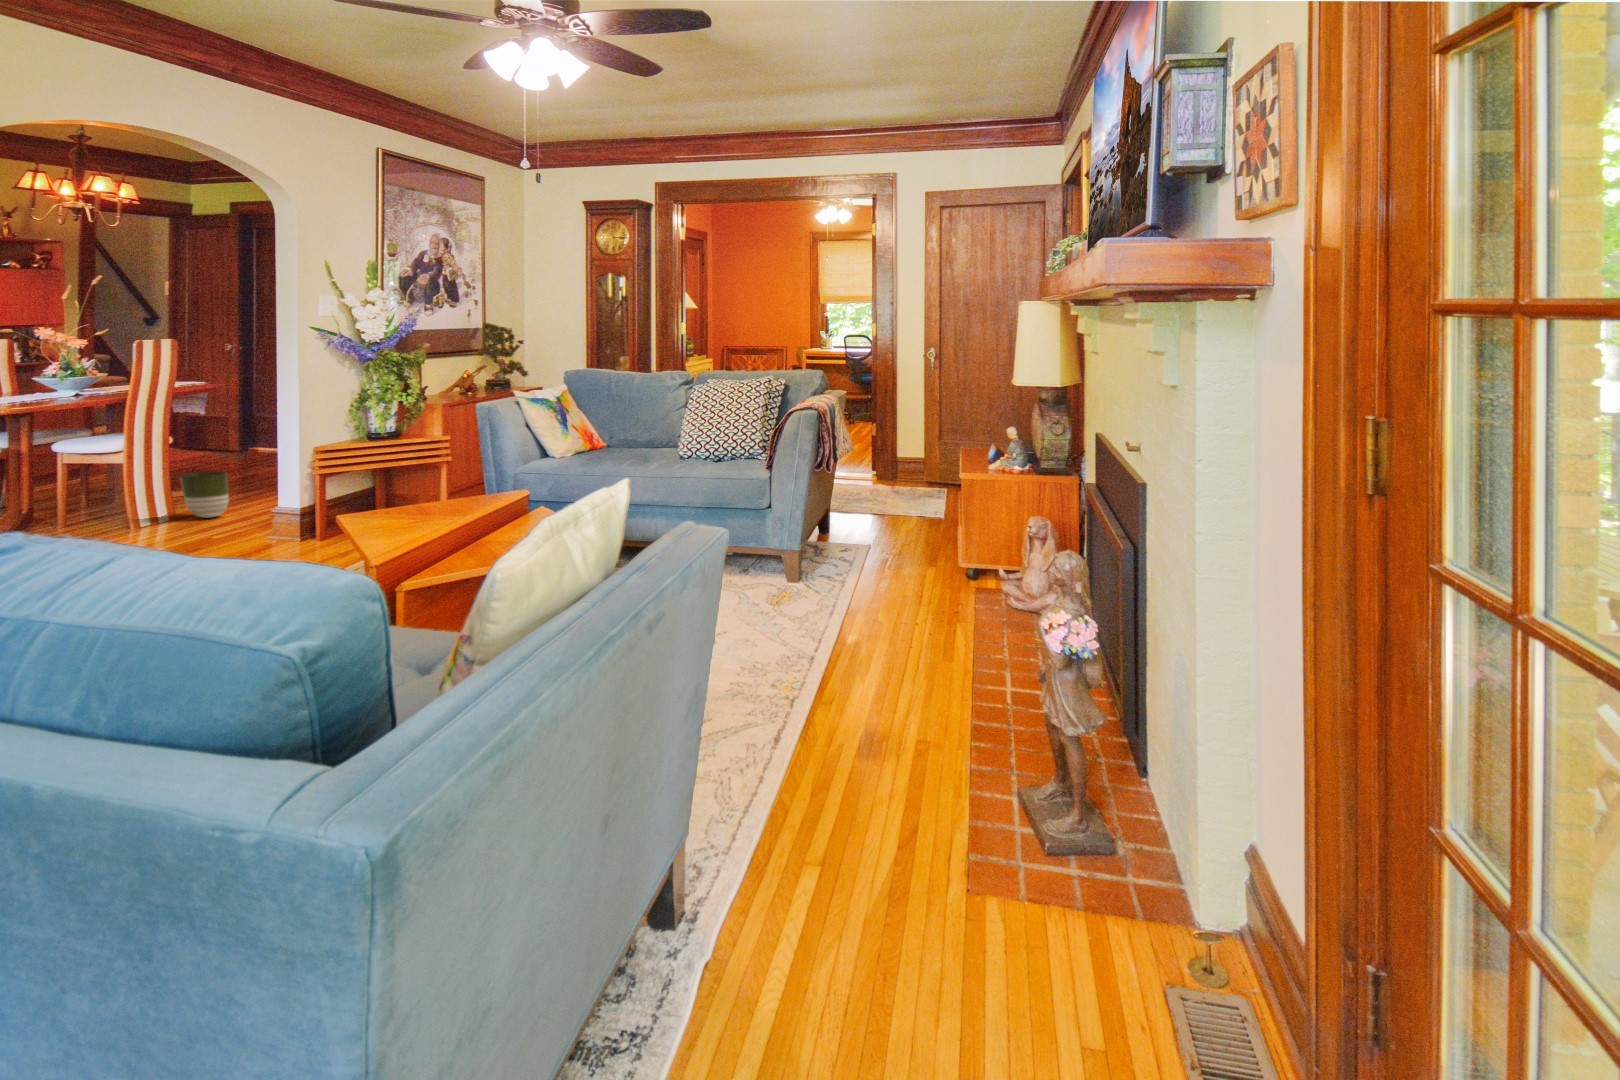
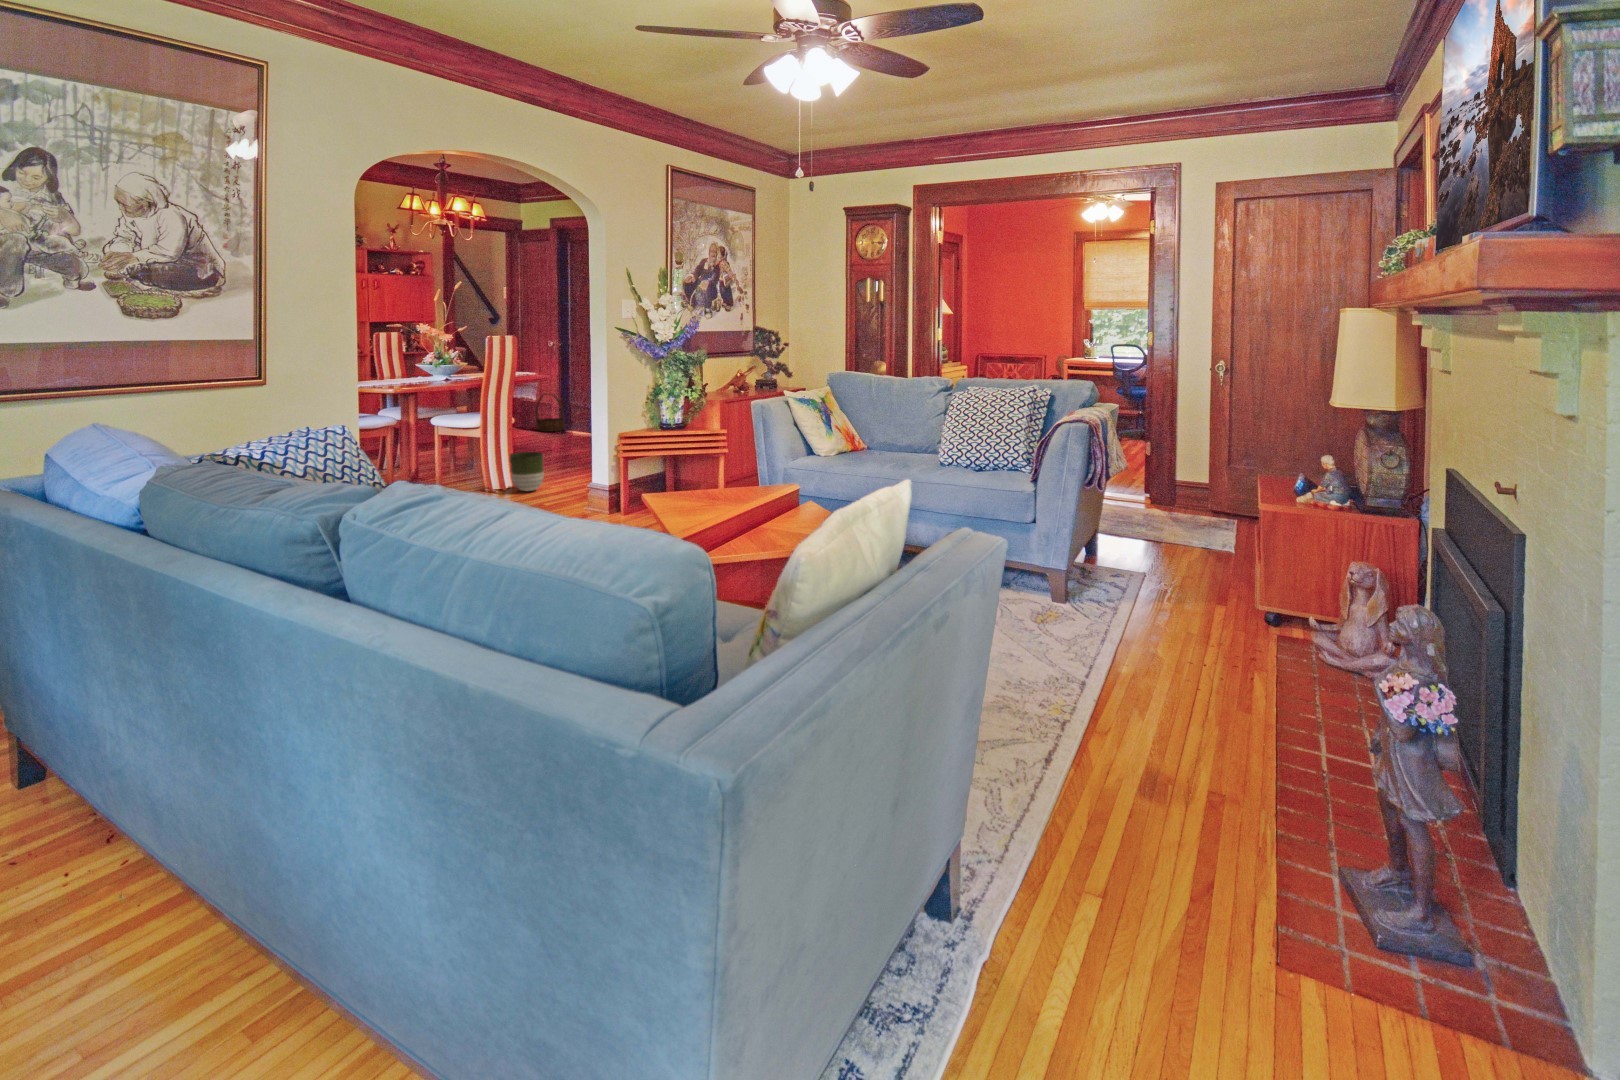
basket: none [210,411,252,457] -> present [535,394,565,432]

